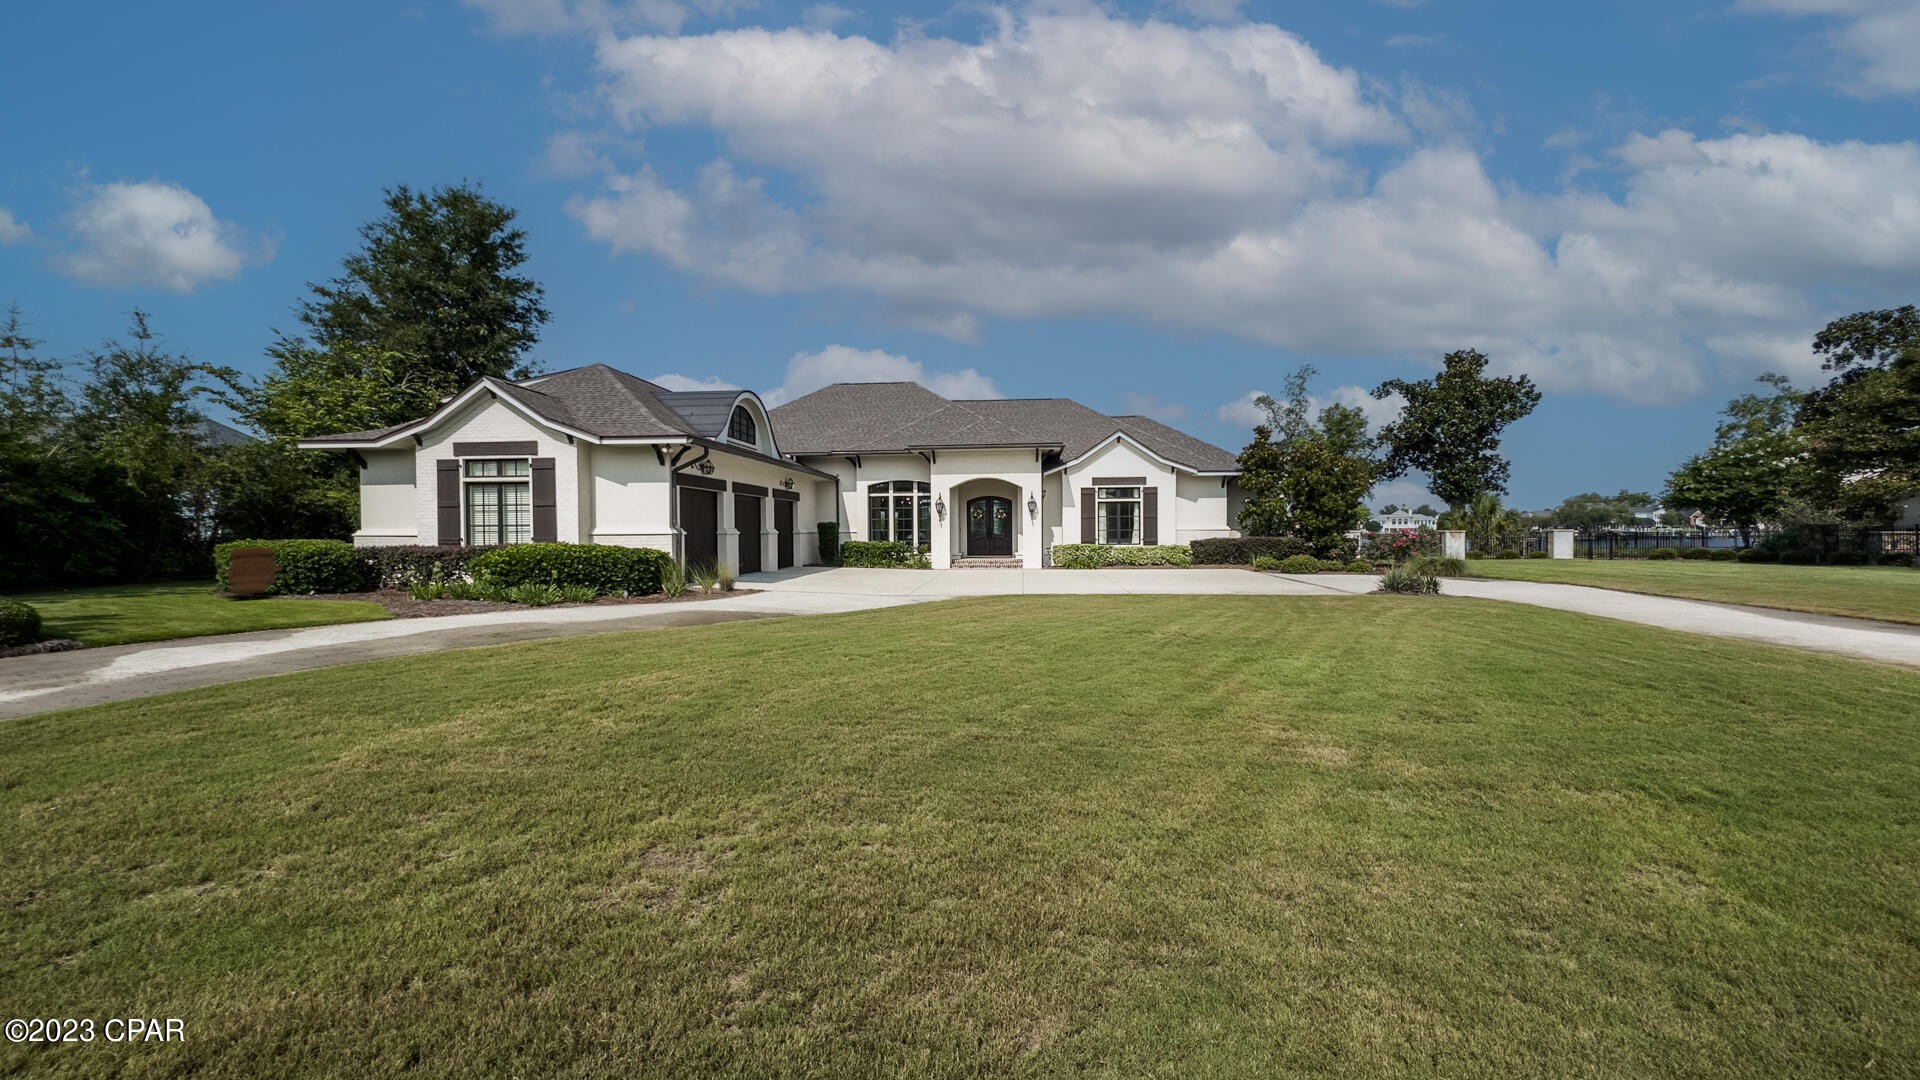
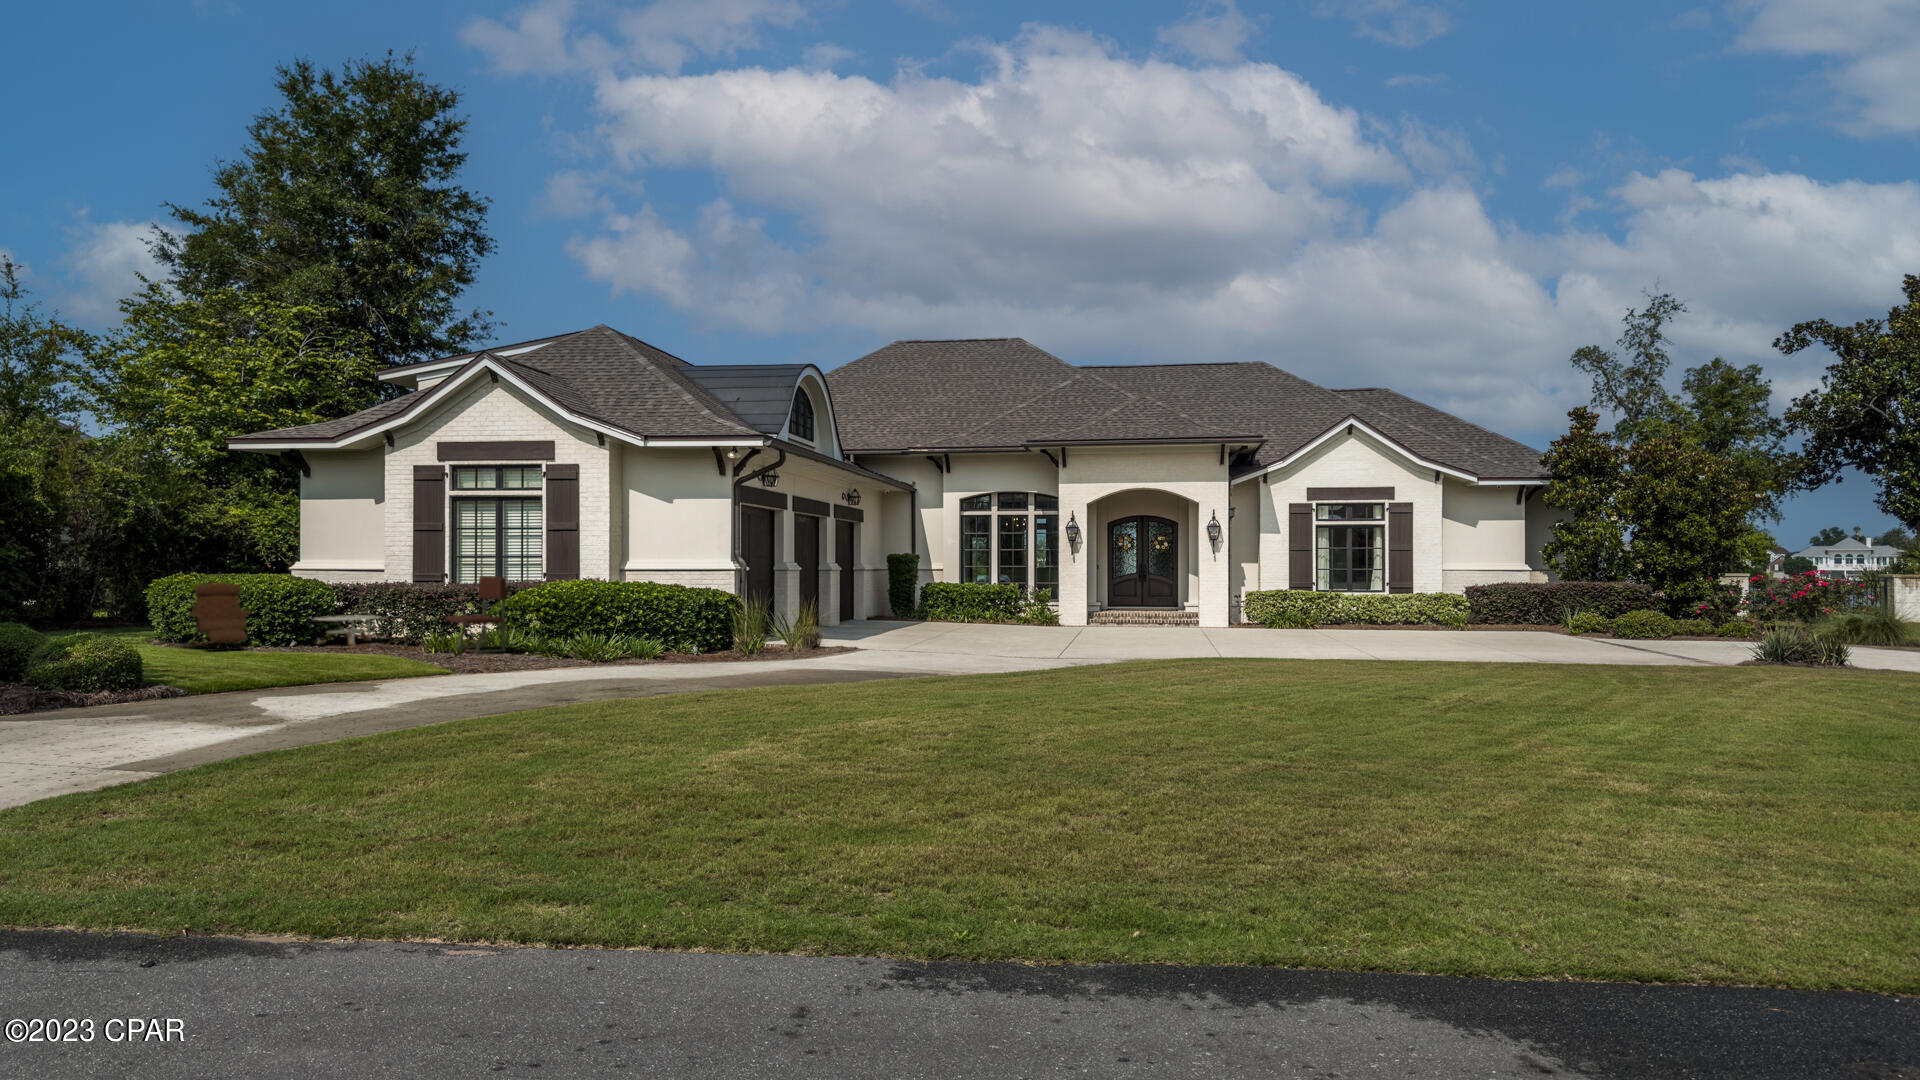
bench: none [432,540,477,599] -> present [446,576,506,653]
round table: none [339,570,403,593] -> present [315,615,380,645]

